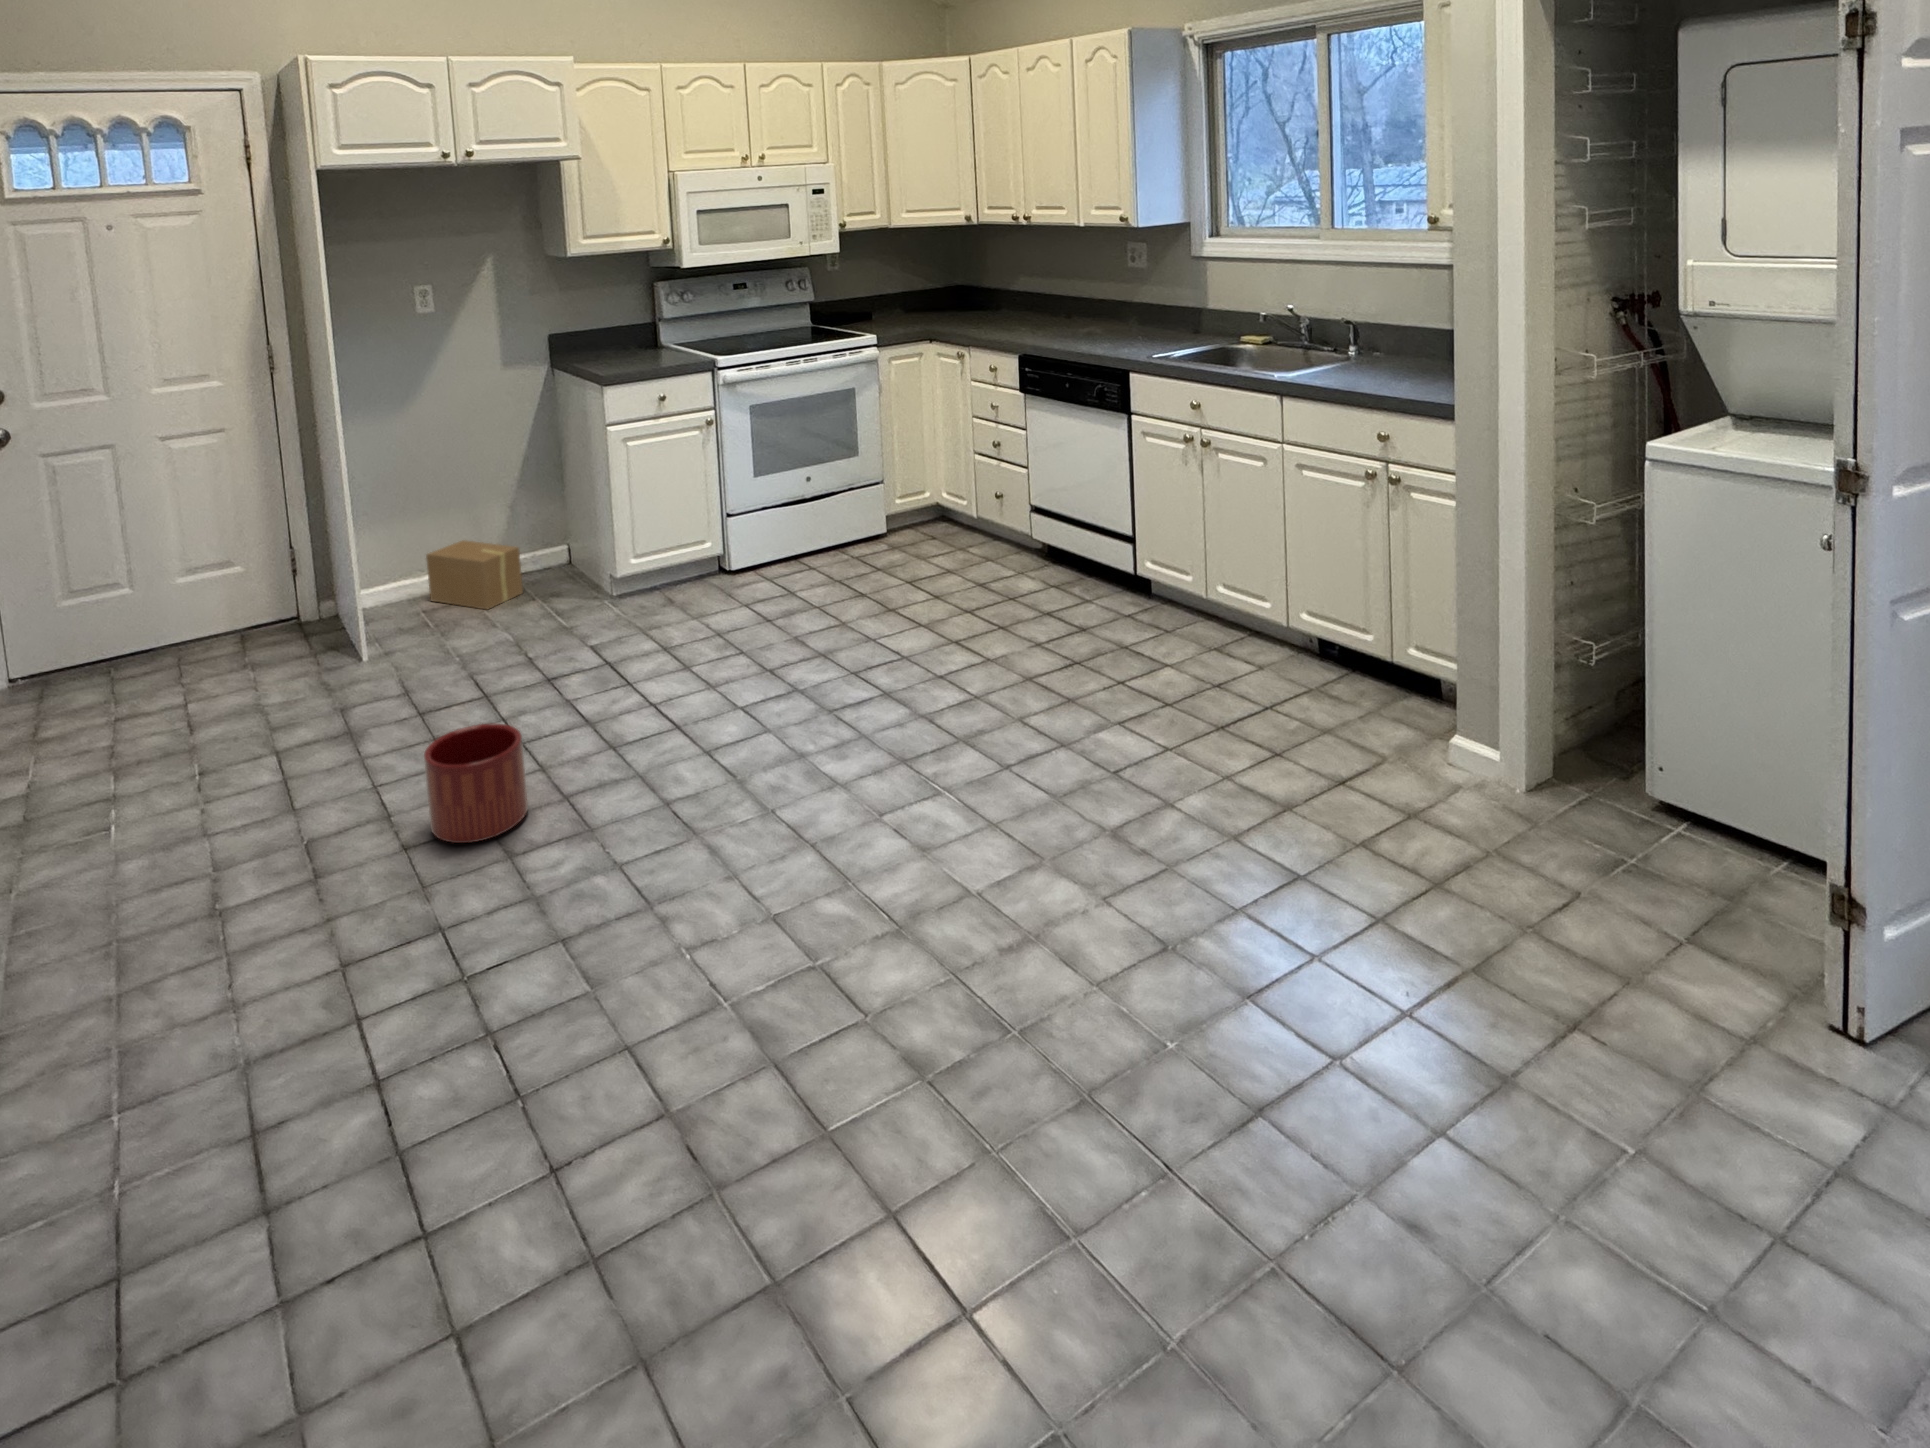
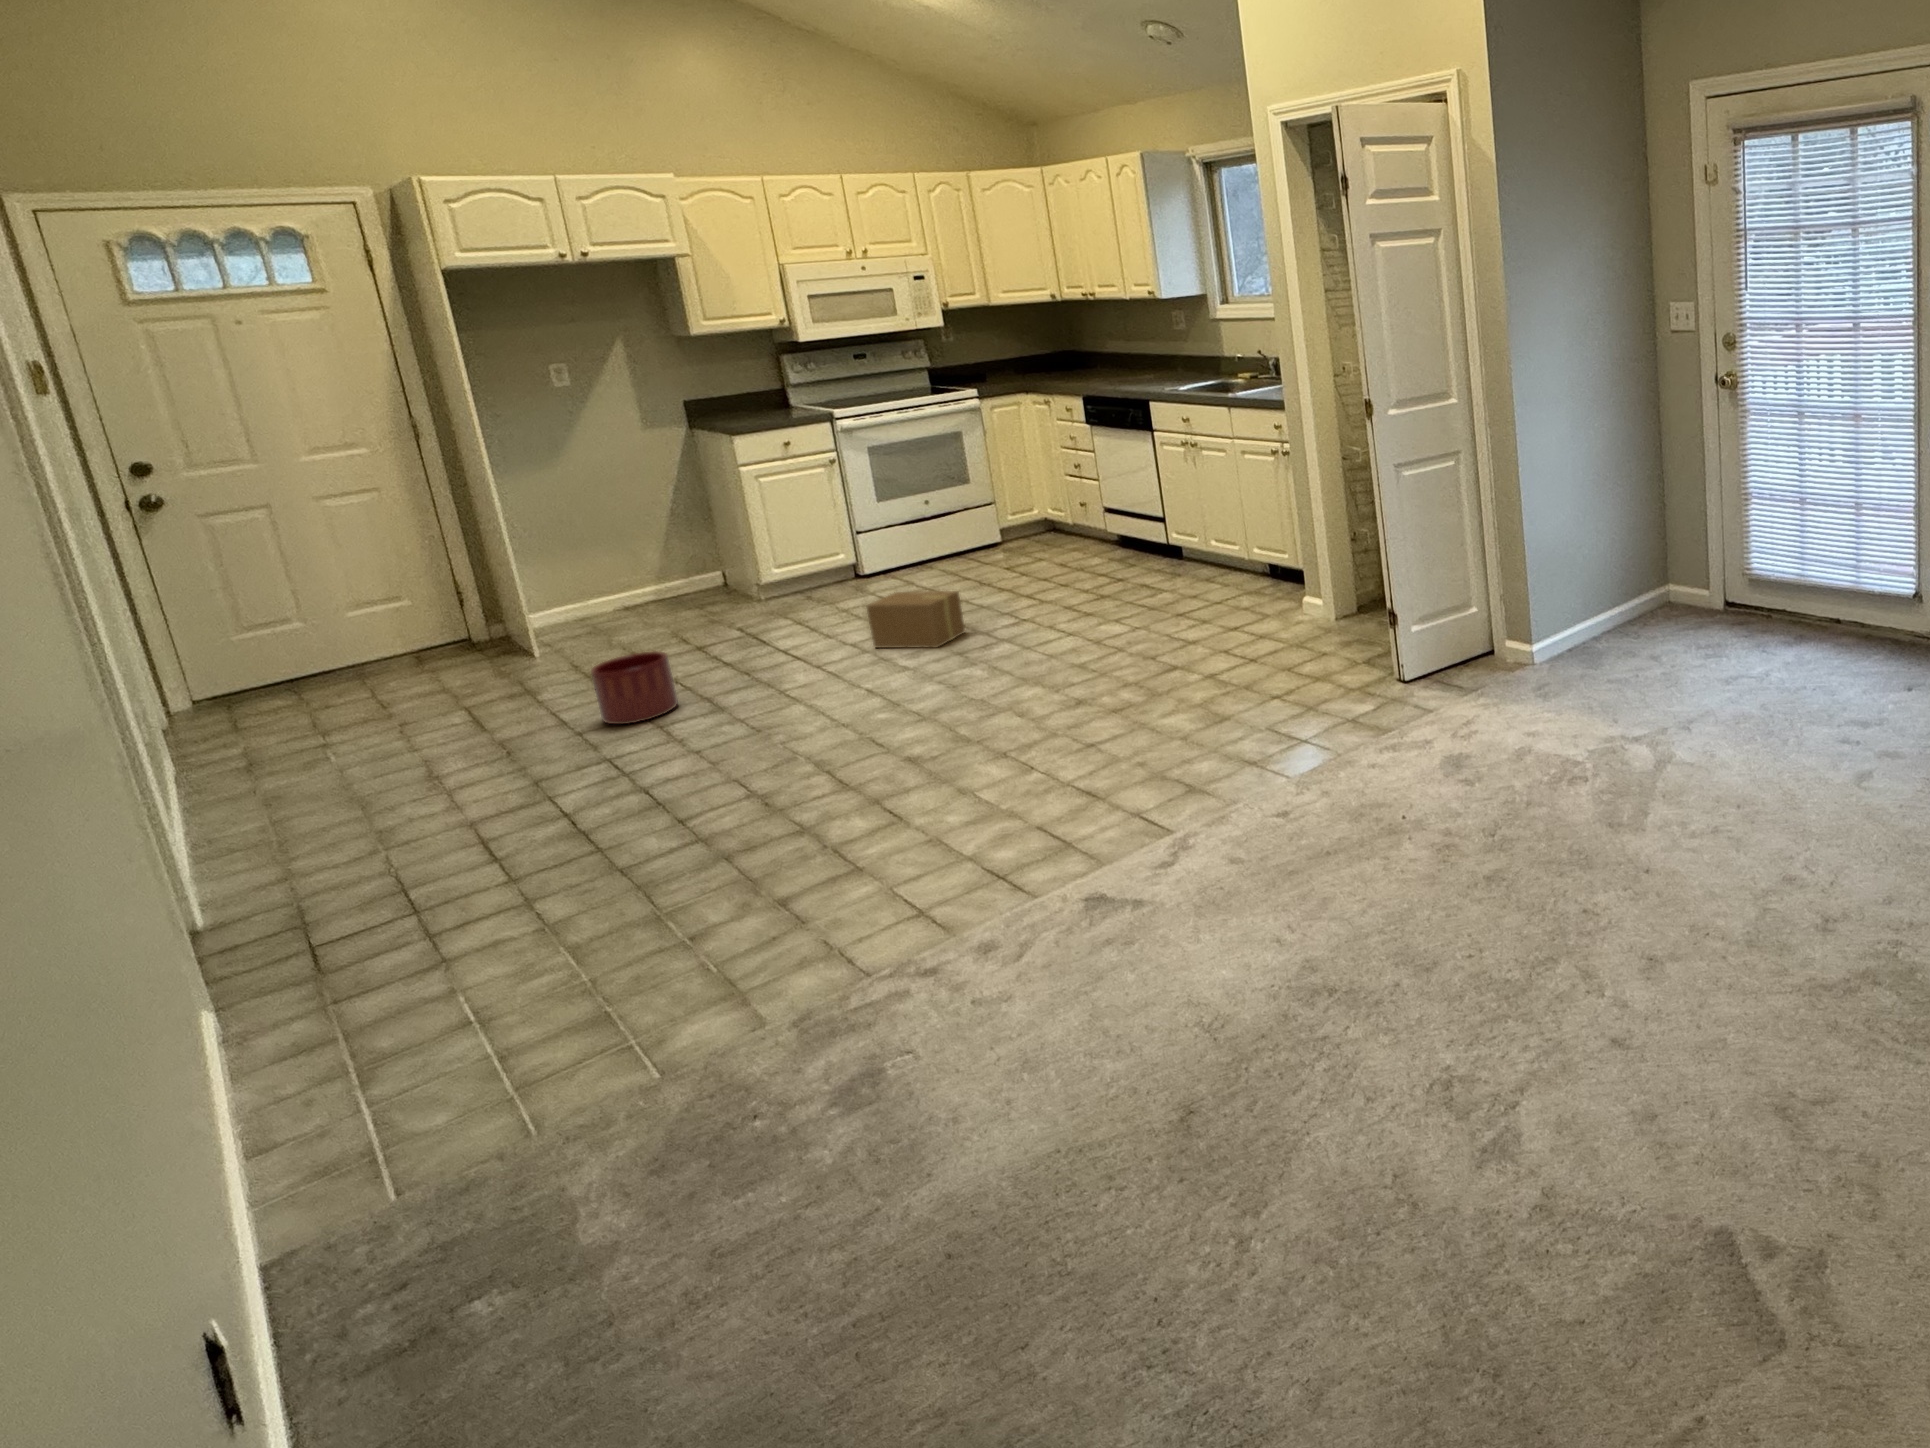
cardboard box: present [426,540,523,609] -> present [867,591,965,648]

